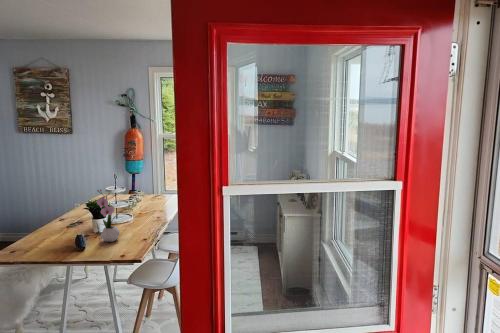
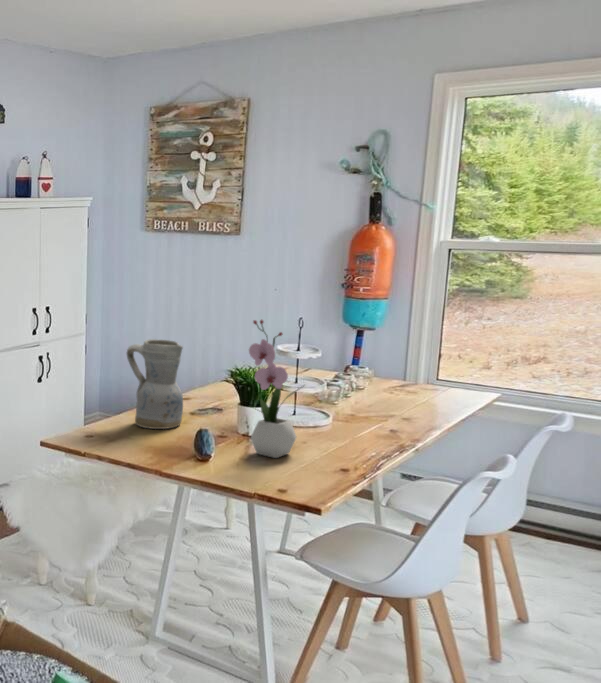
ceramic pitcher: none [37,199,66,238] -> present [127,339,183,429]

